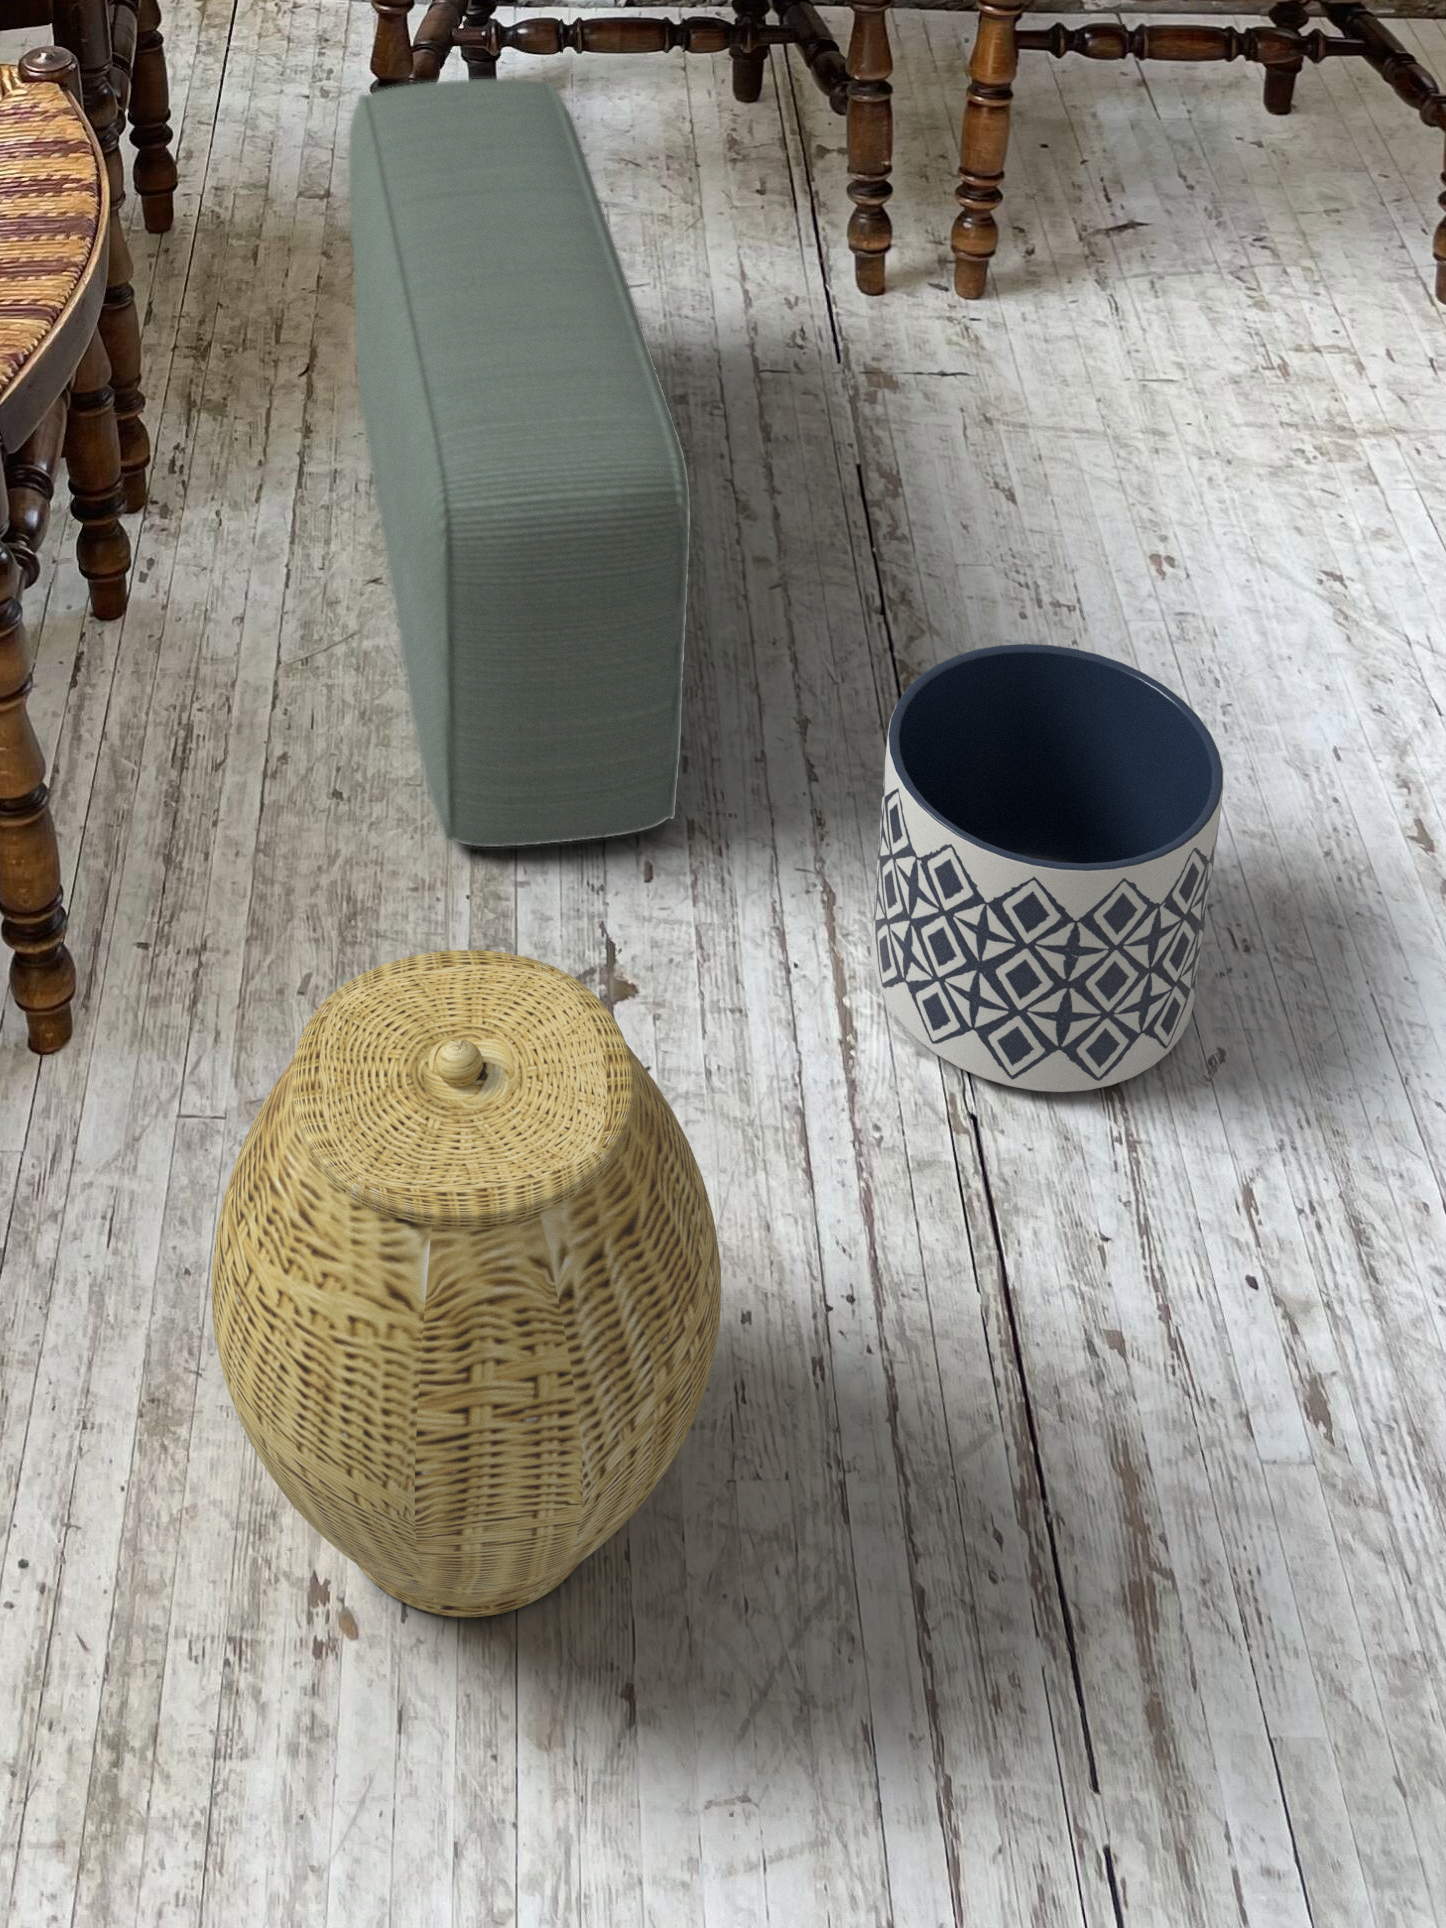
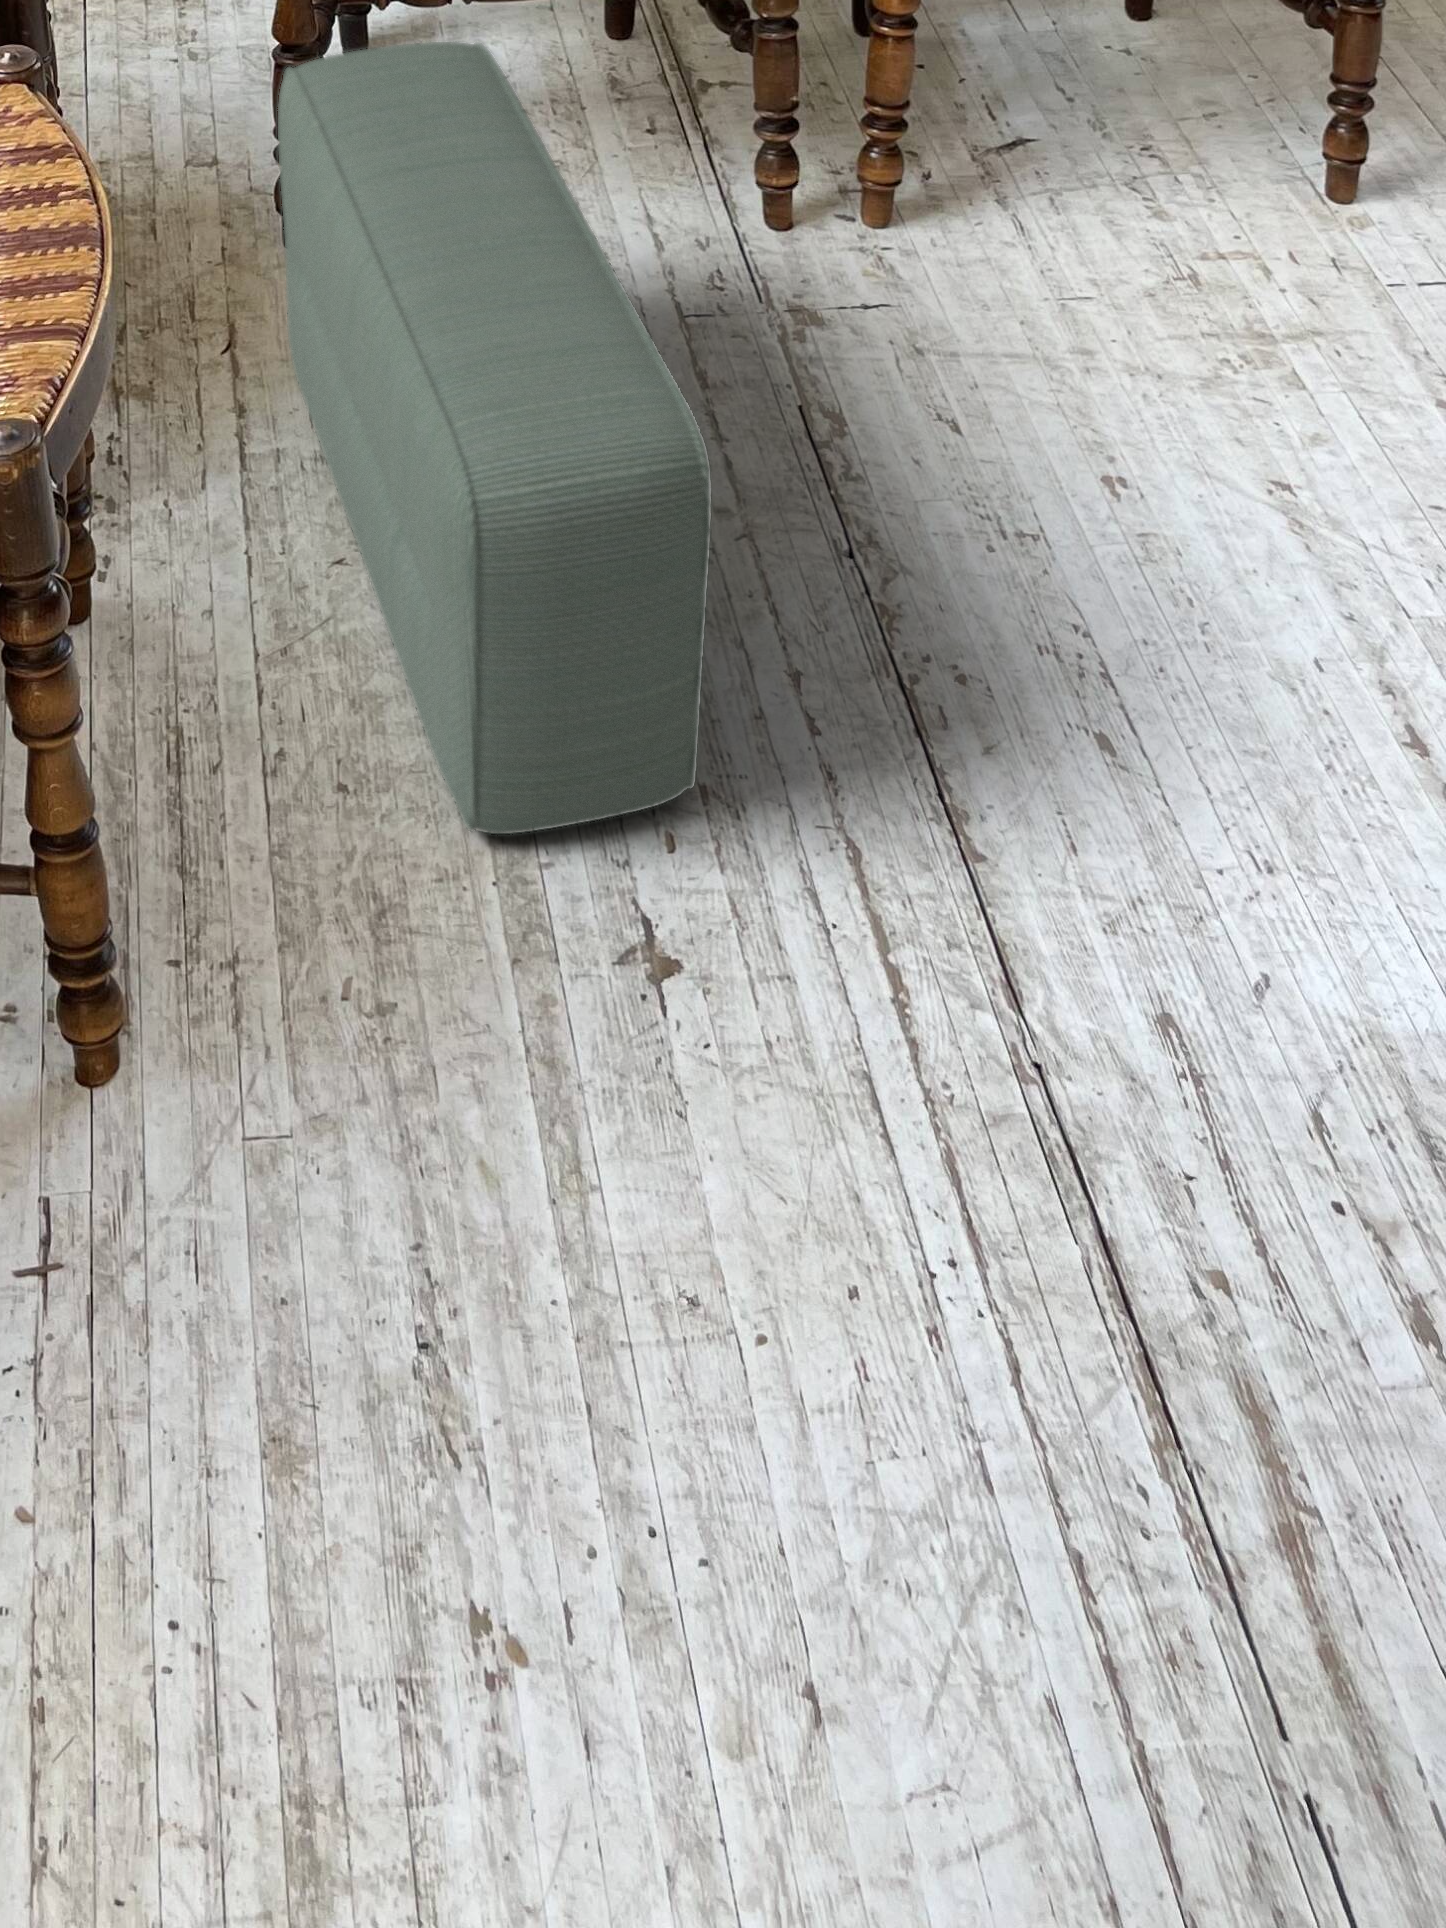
planter: present [872,644,1223,1092] -> none [910,588,1267,1031]
woven basket: present [212,950,721,1617] -> none [364,963,882,1631]

